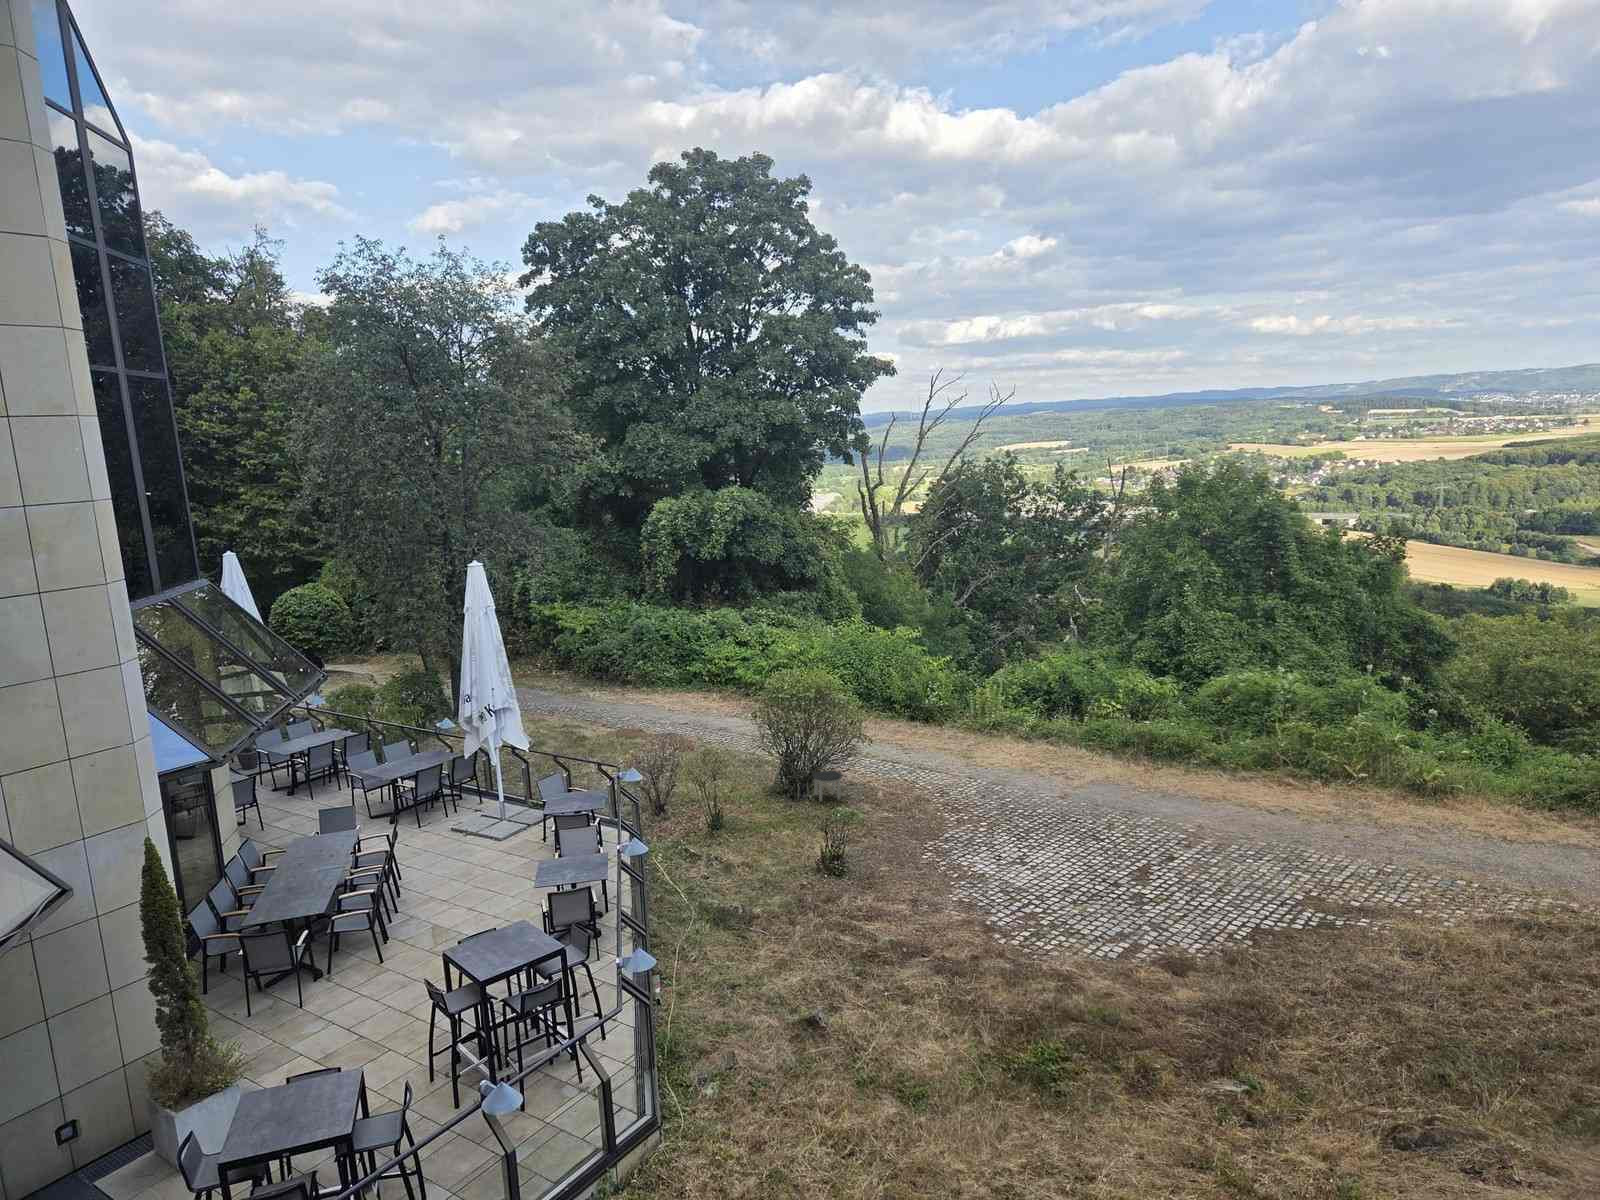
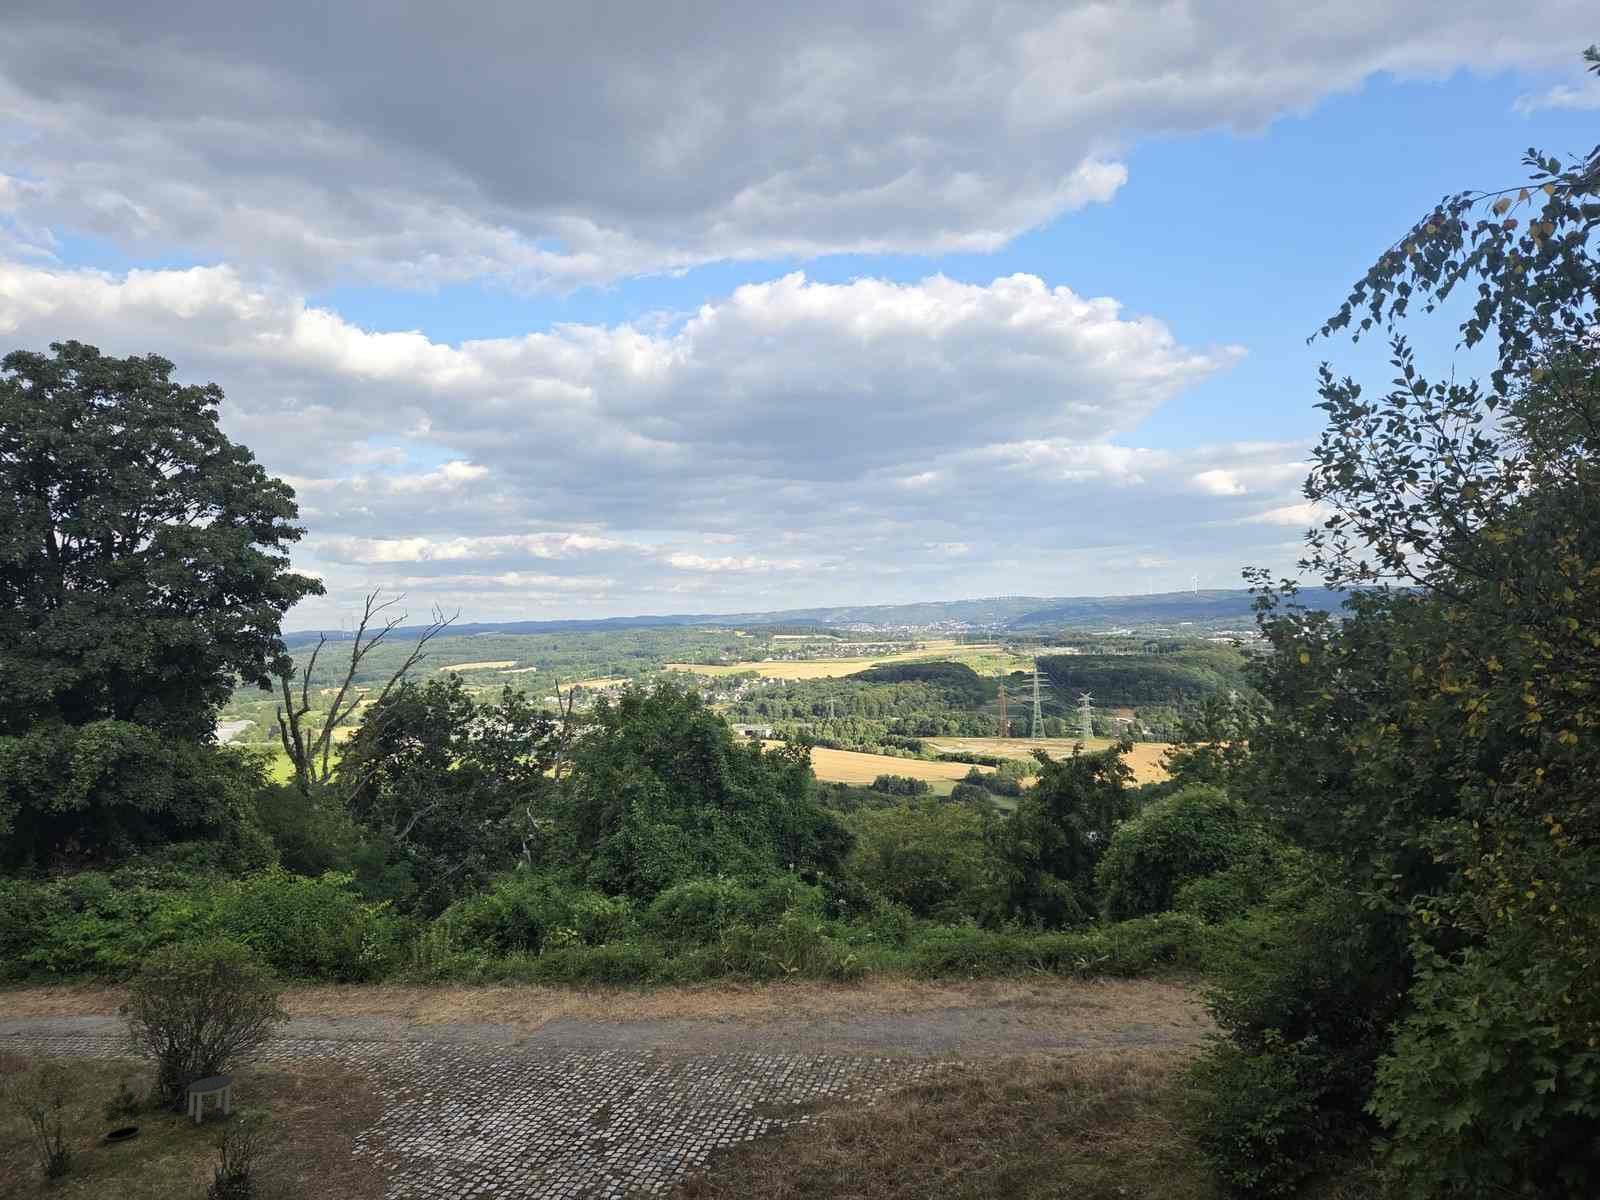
potted tree: none [758,759,787,802] -> present [103,1080,143,1141]

